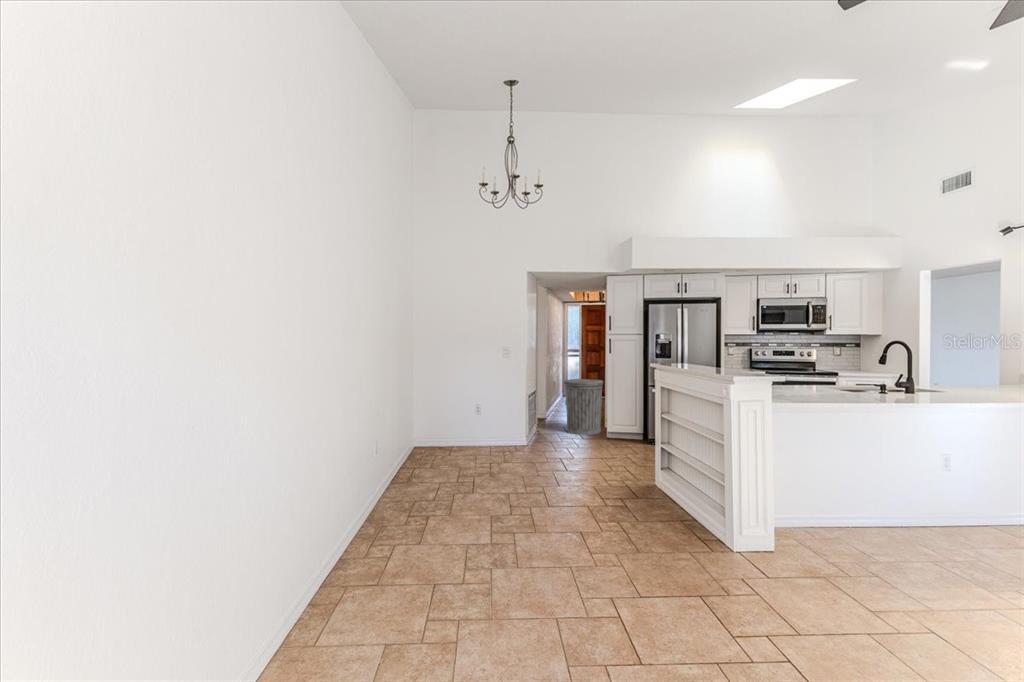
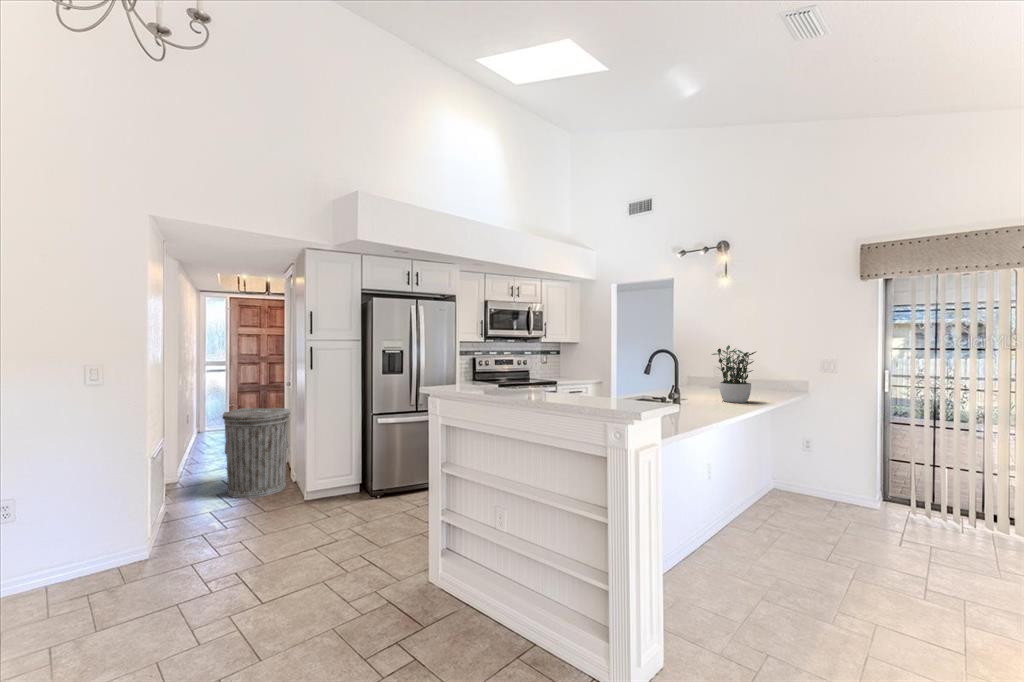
potted plant: none [948,336,1005,394] -> present [712,345,756,403]

